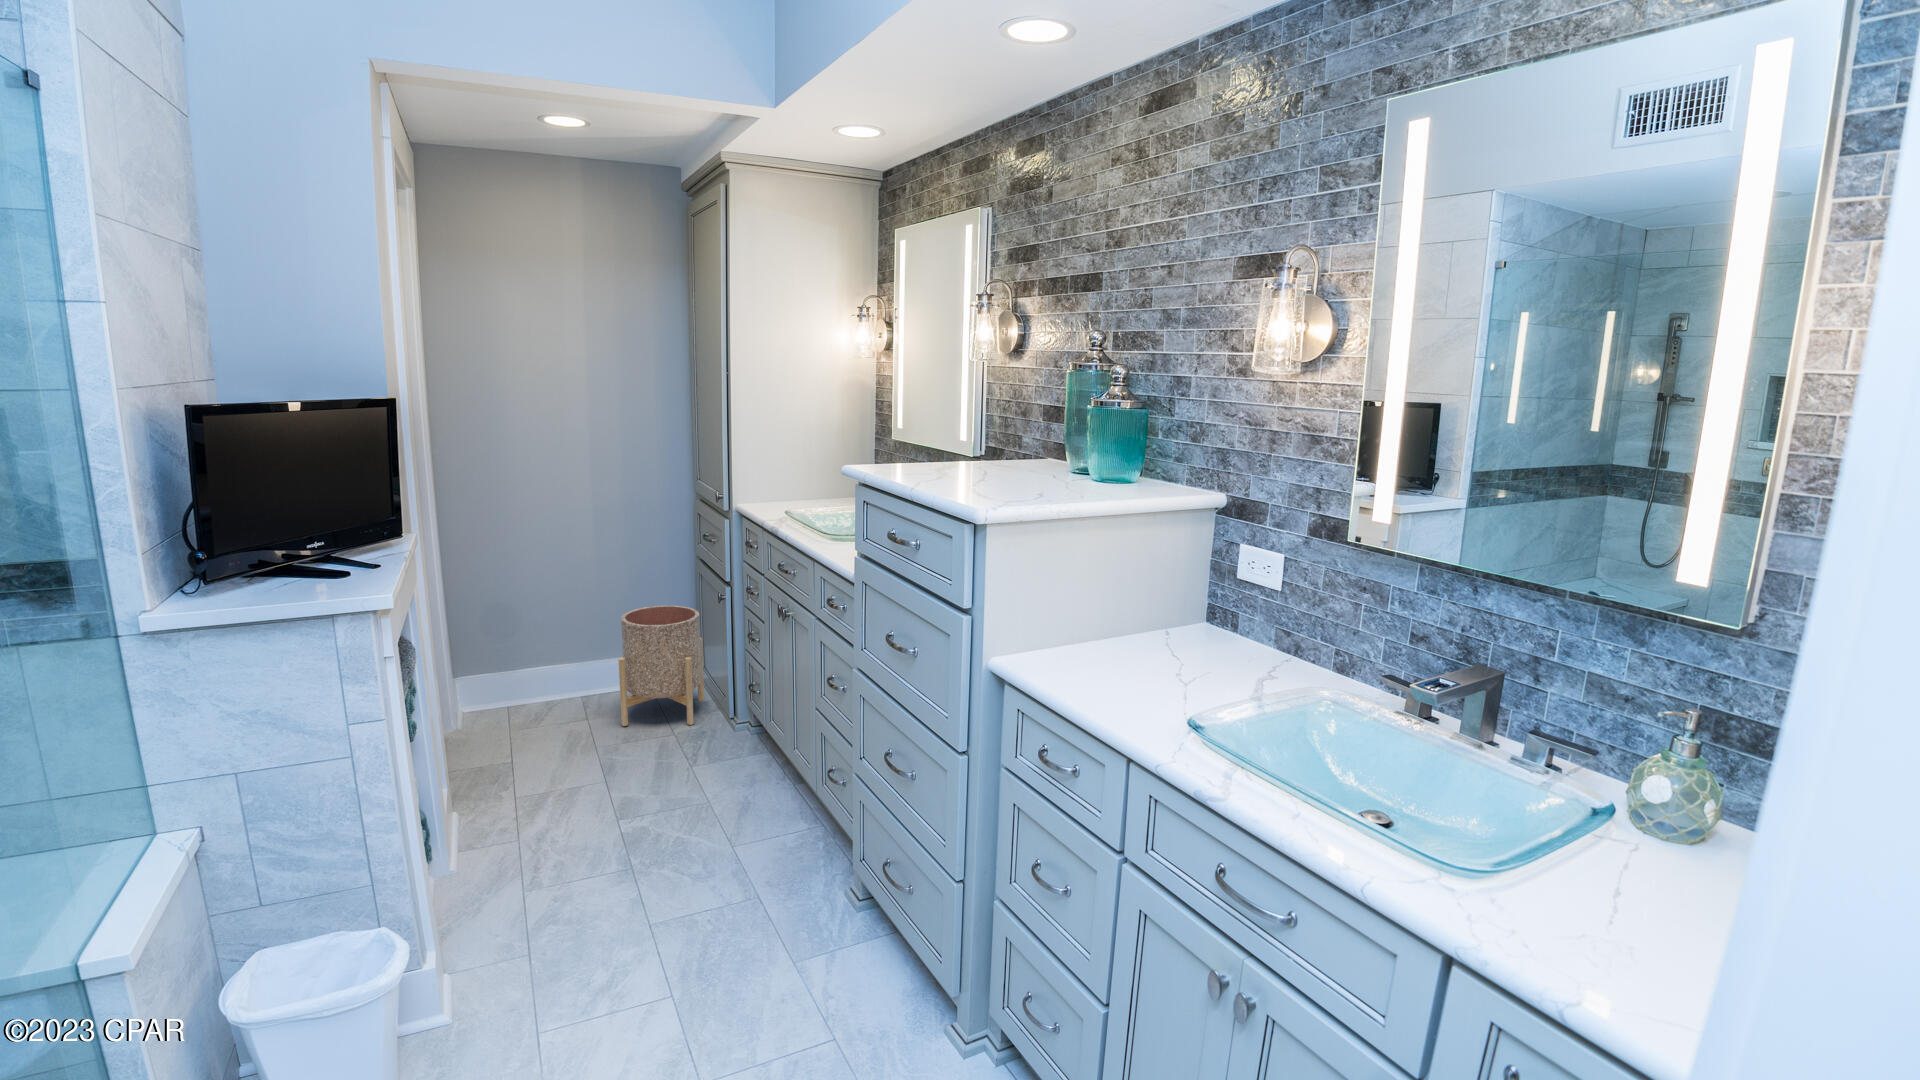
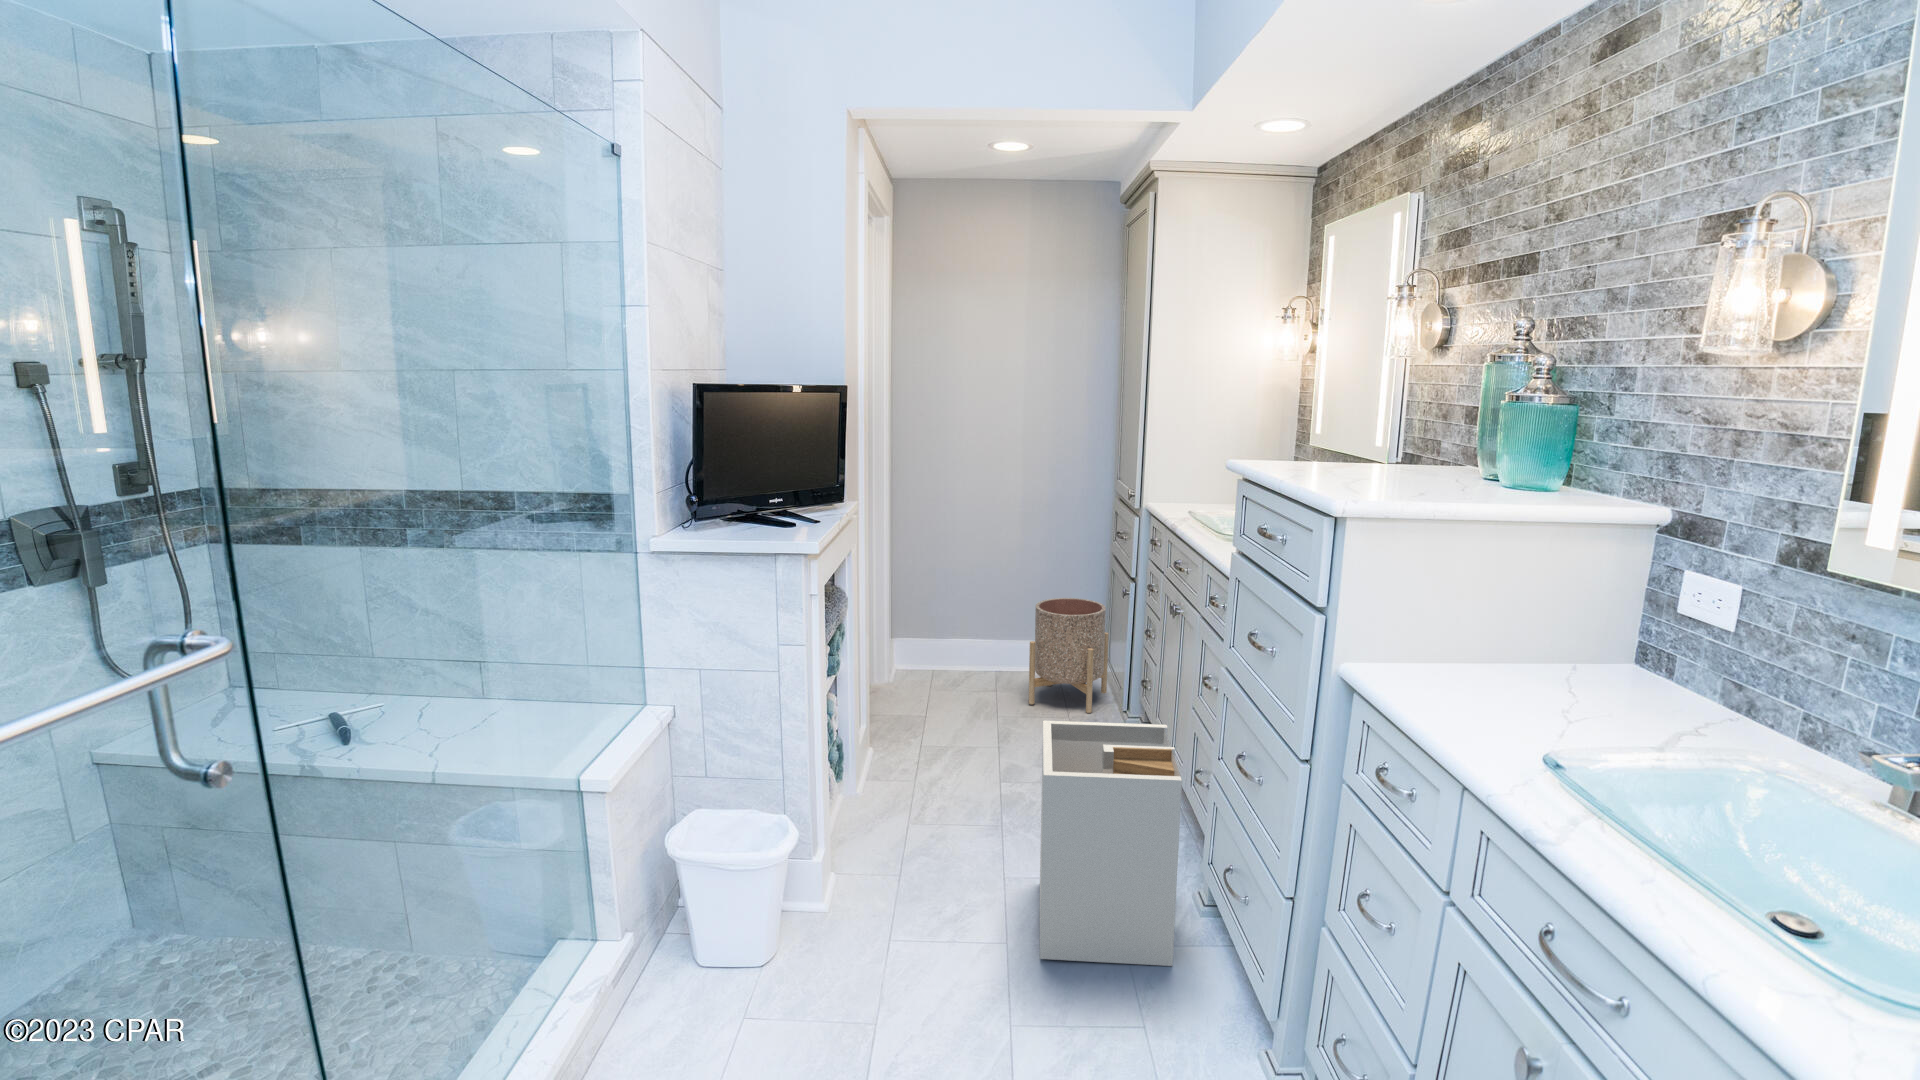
laundry hamper: none [675,731,838,1007] -> present [1040,721,1182,966]

